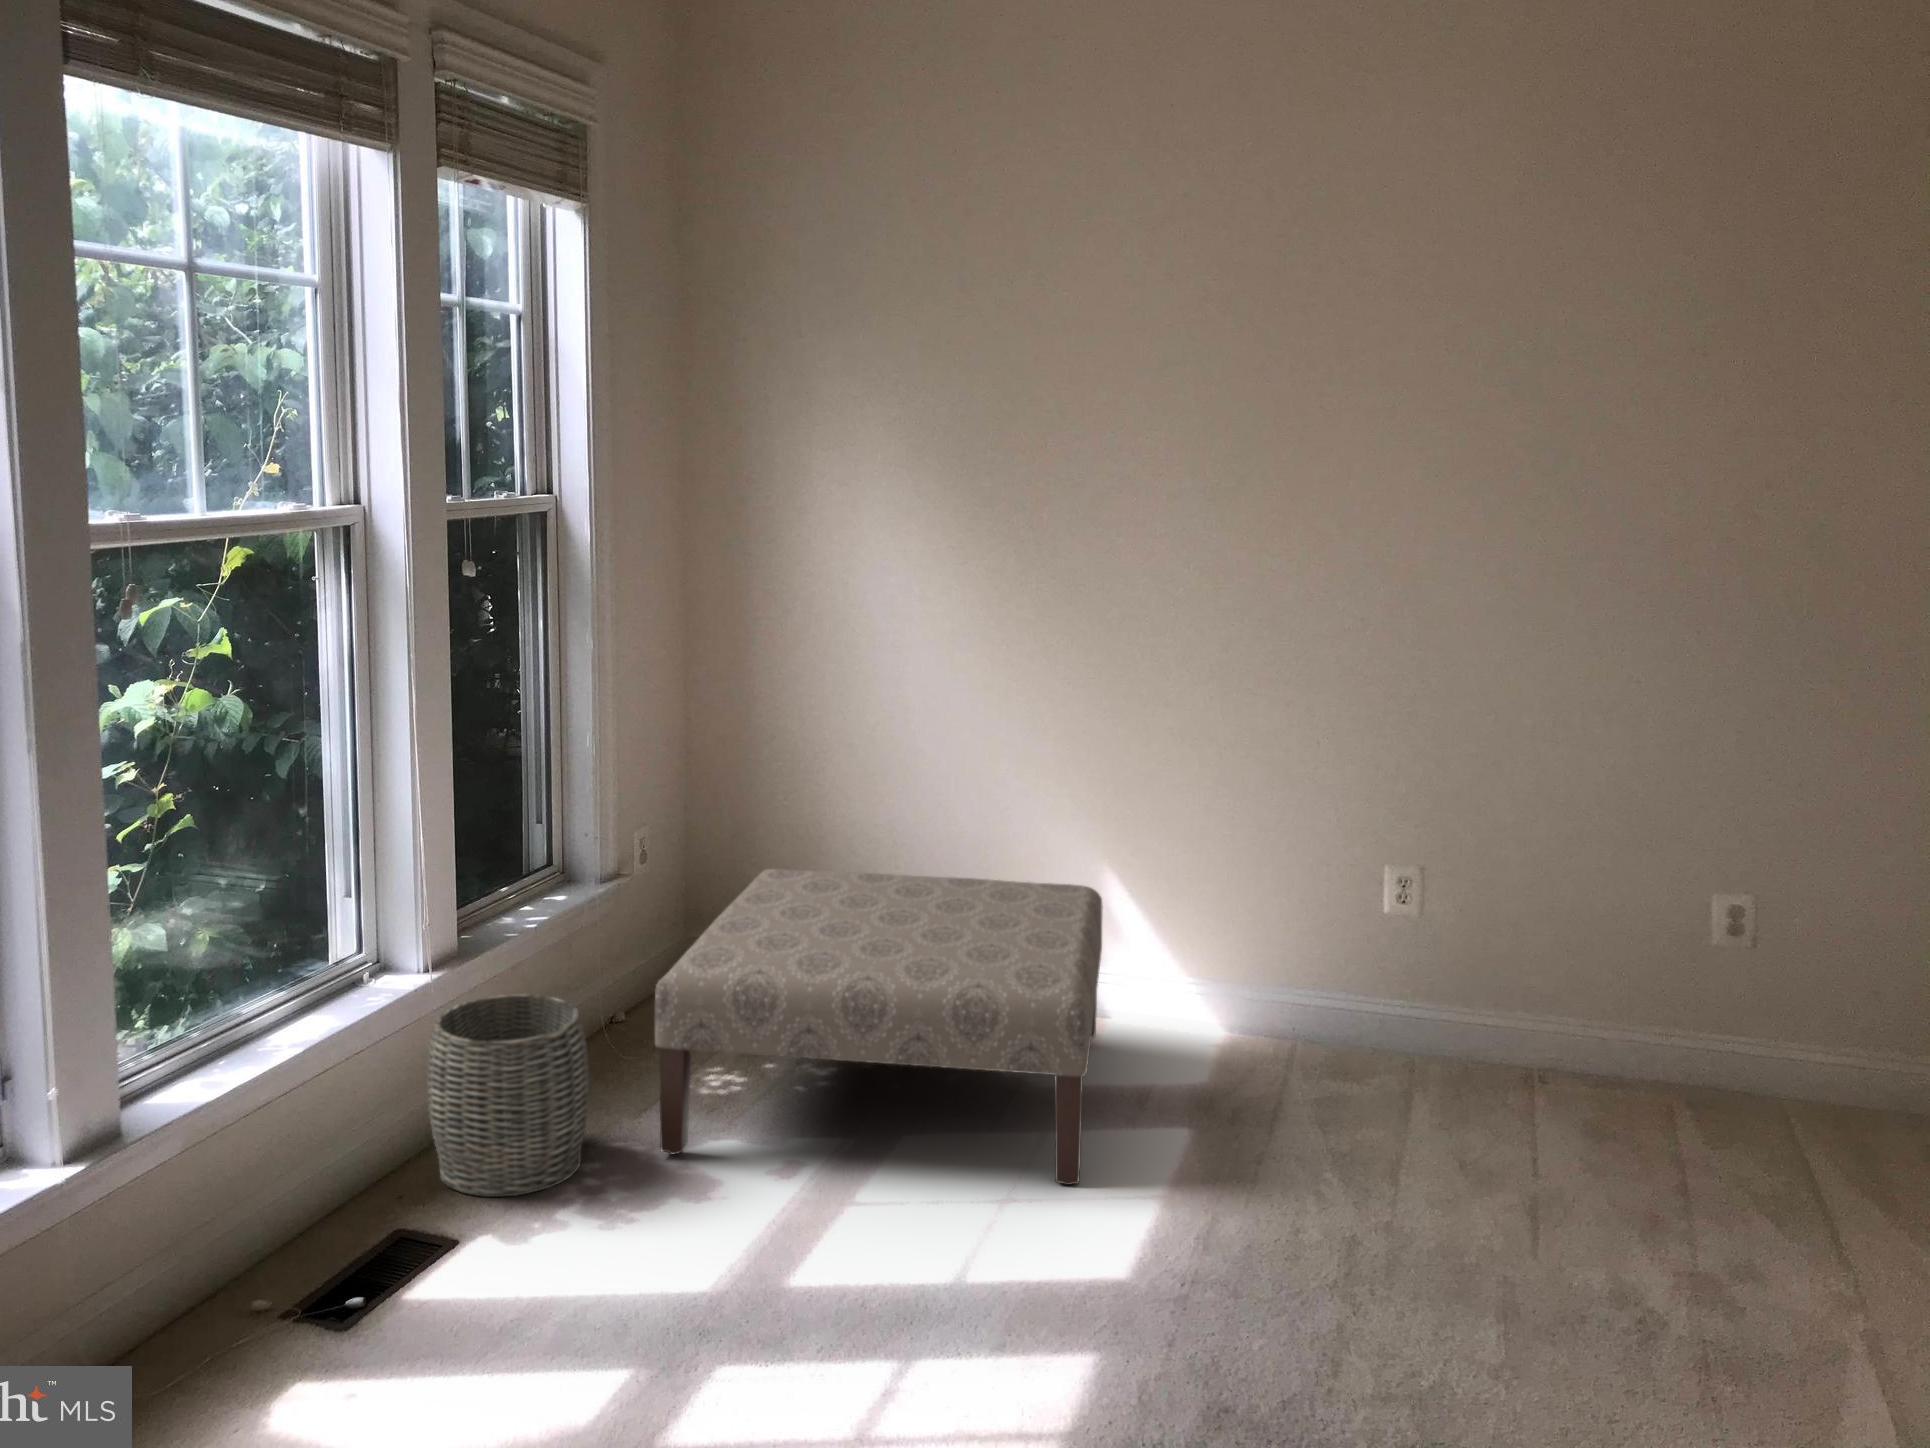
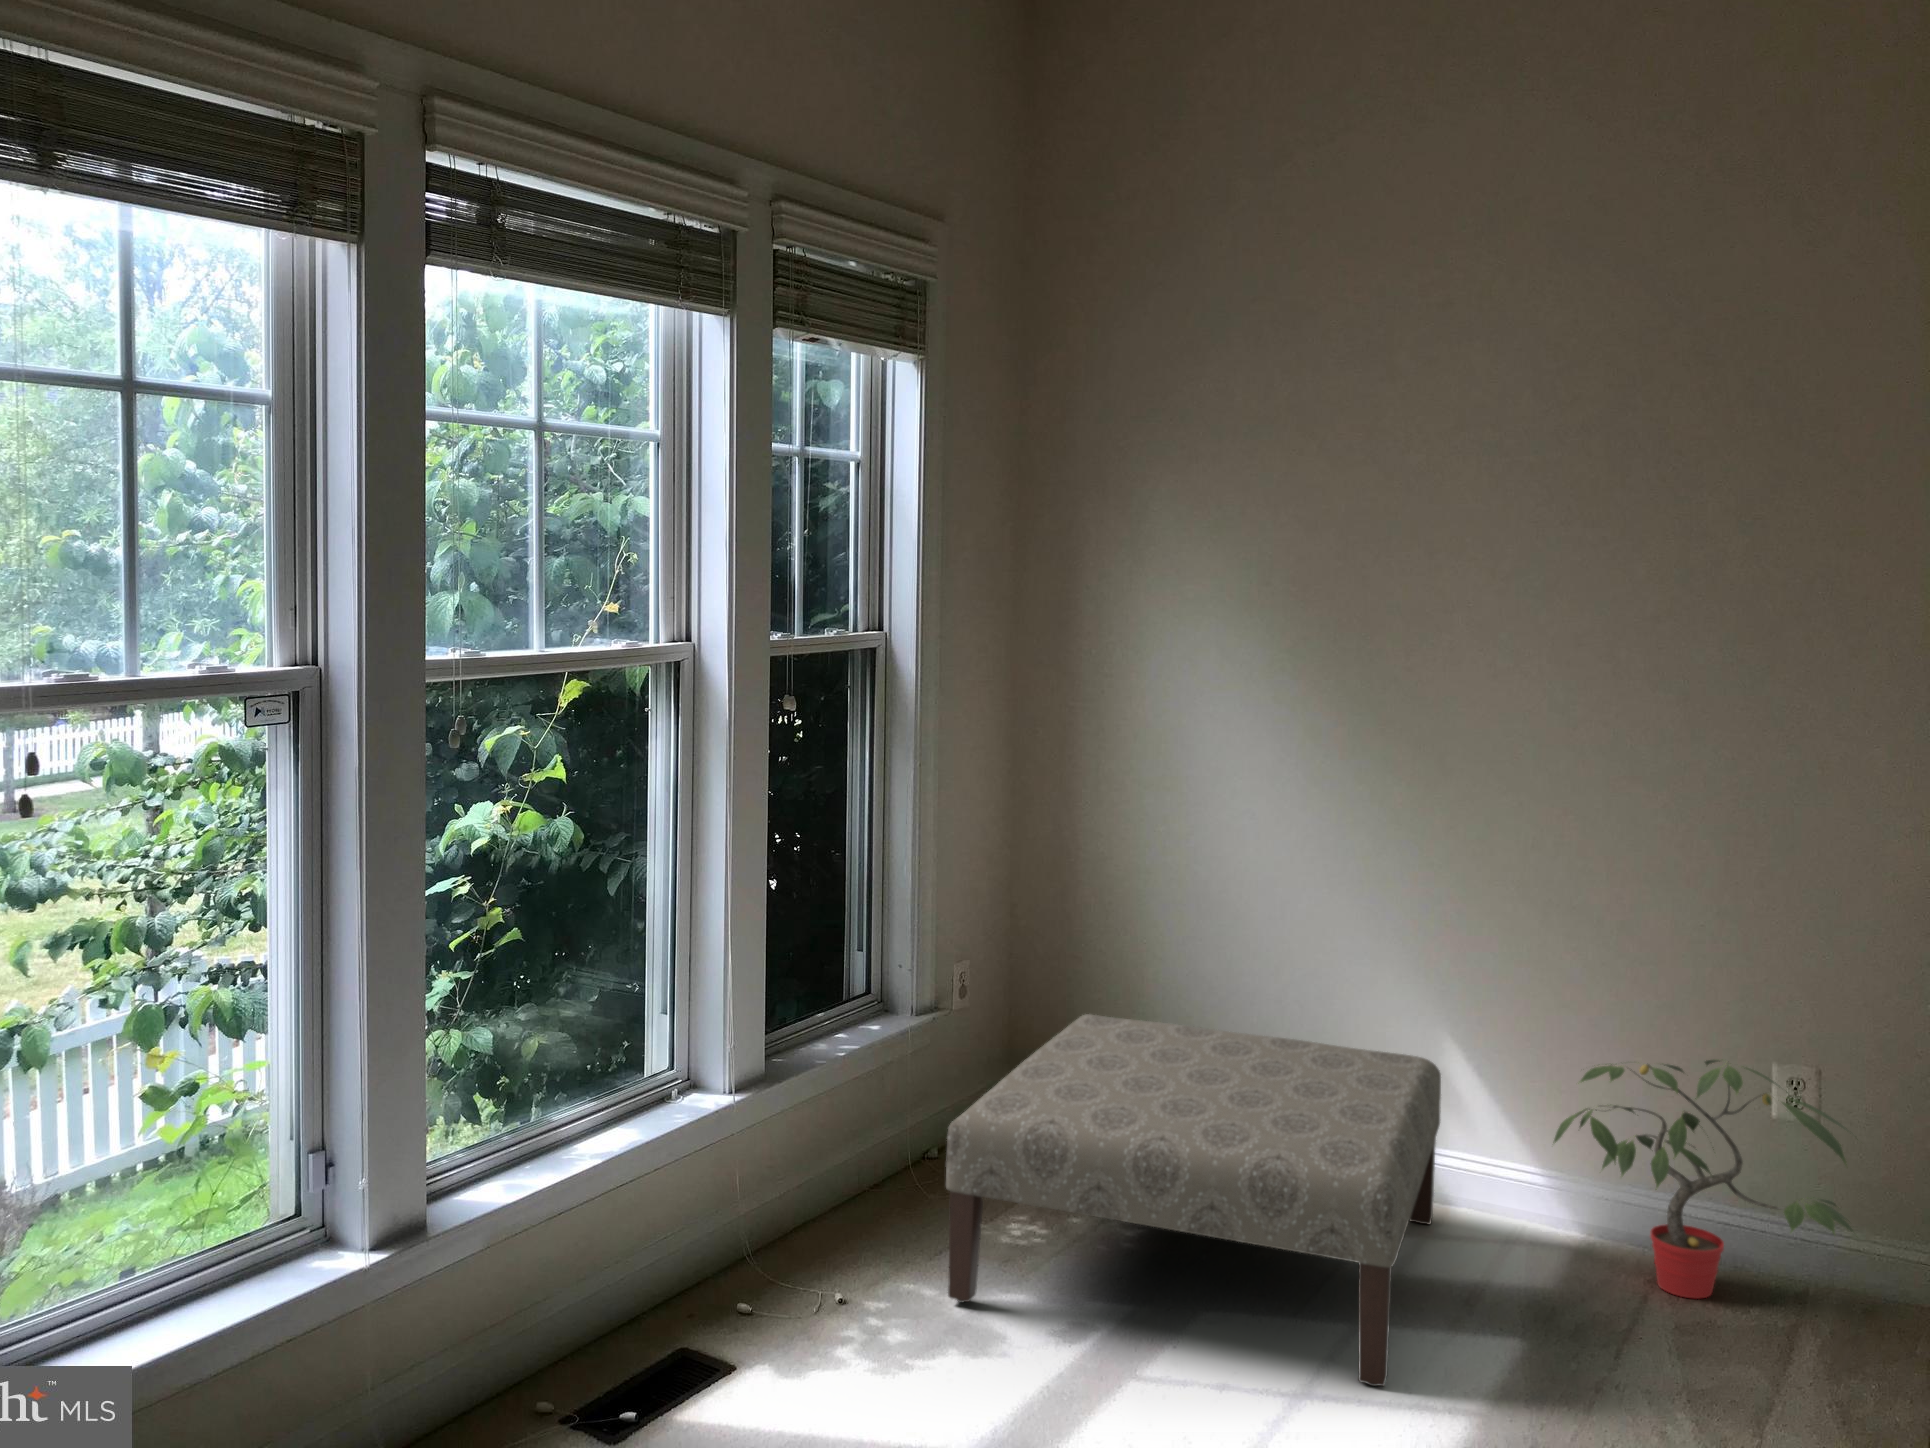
potted plant: none [1202,868,1467,1078] -> present [1553,1060,1858,1299]
woven basket: present [427,994,589,1197] -> none [726,1123,881,1326]

